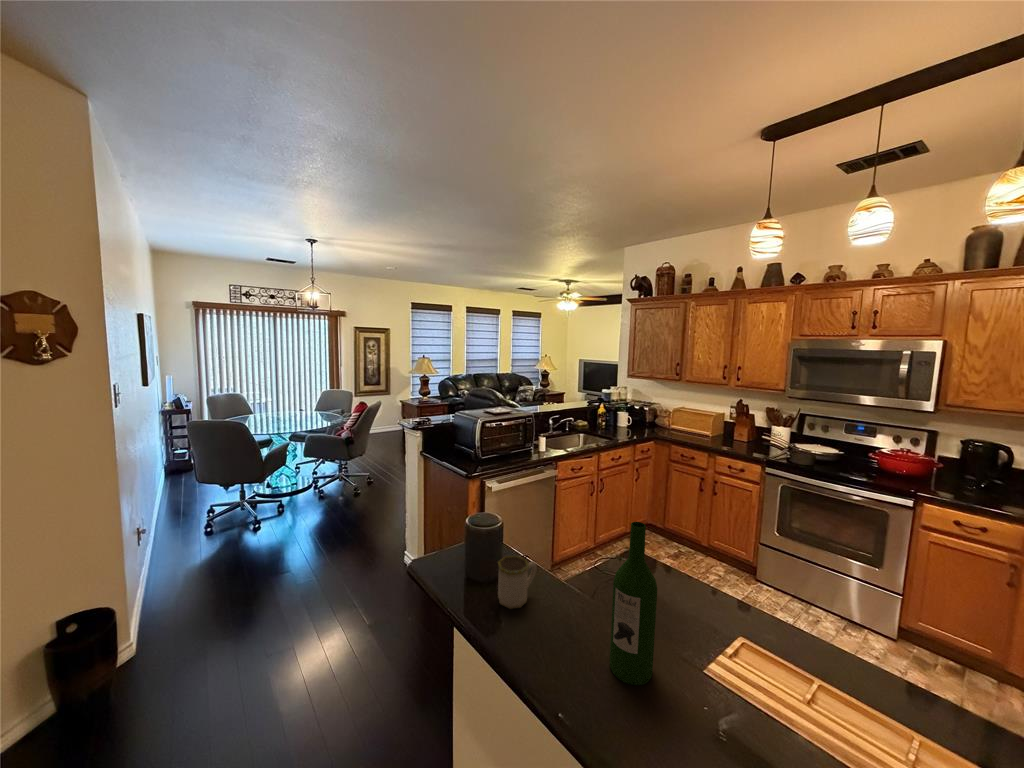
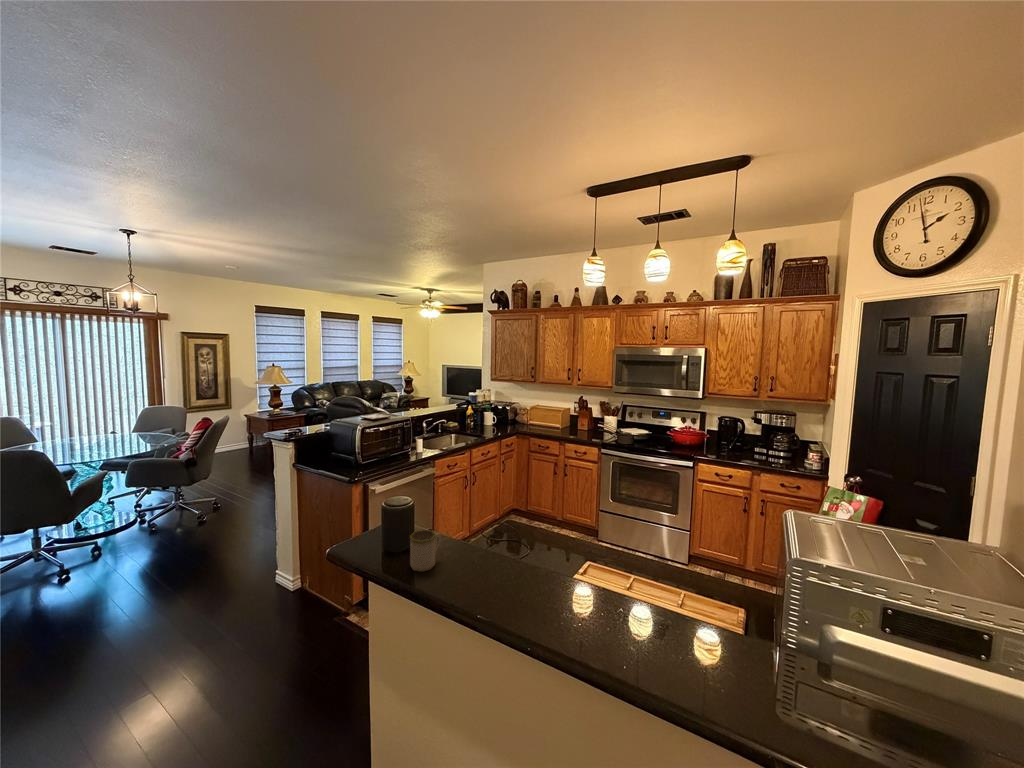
wine bottle: present [610,522,657,685] -> none [505,482,536,598]

